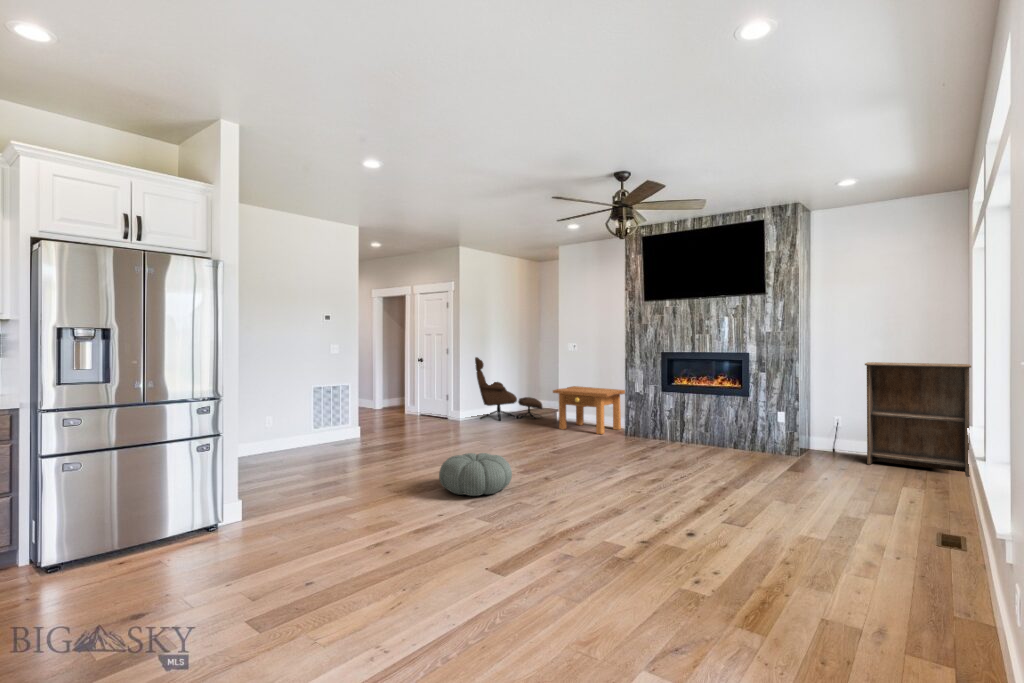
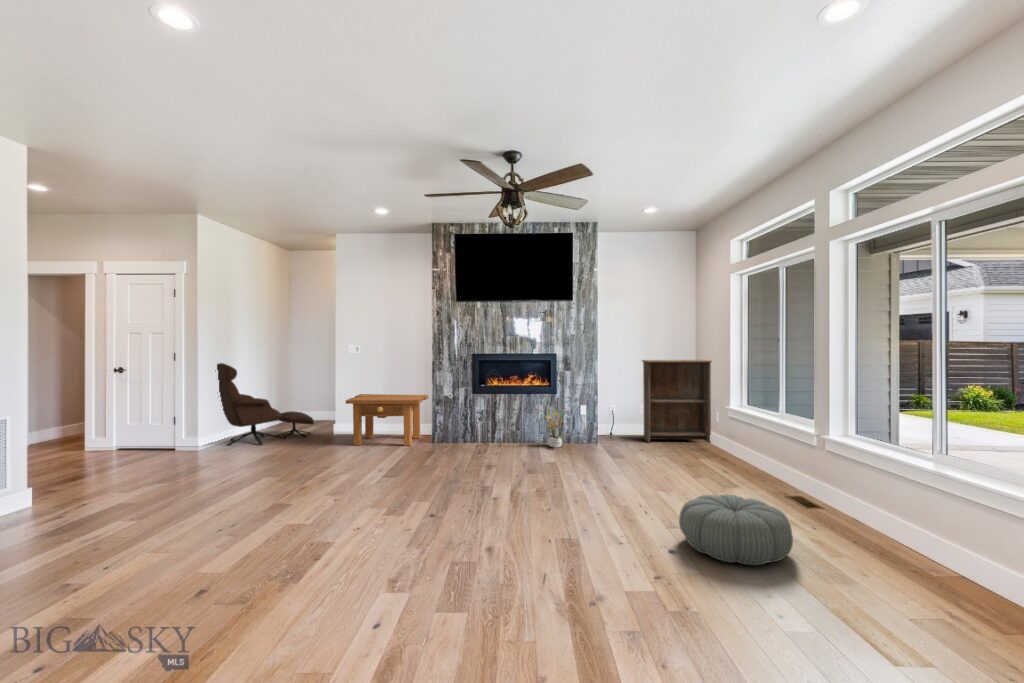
potted plant: none [717,410,756,454] -> present [539,407,569,448]
pouf: present [439,453,512,496] -> present [679,495,793,565]

